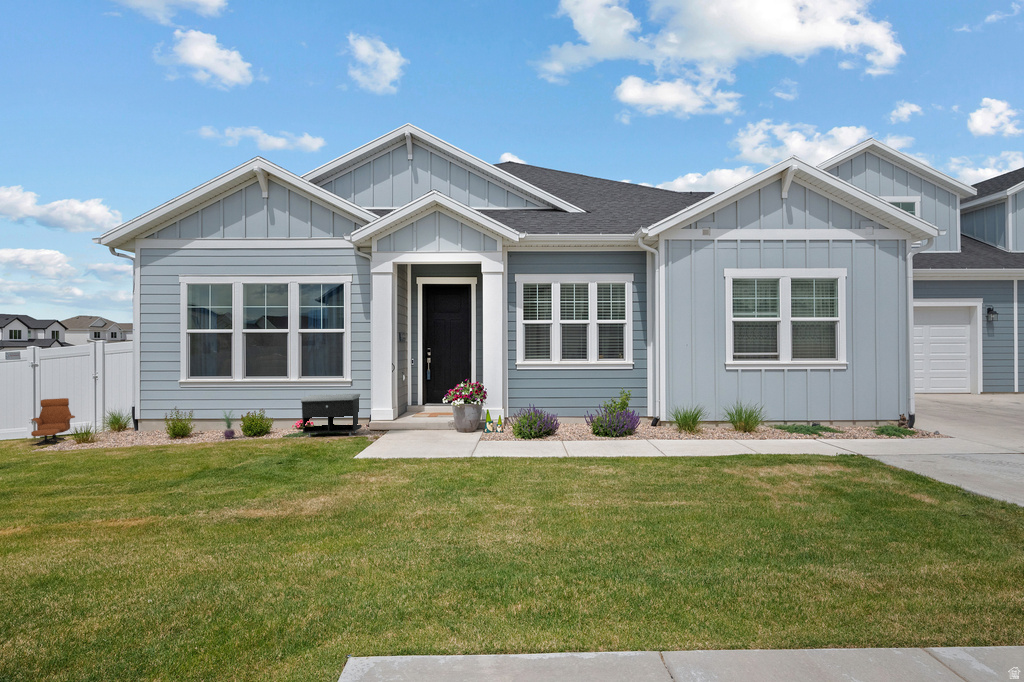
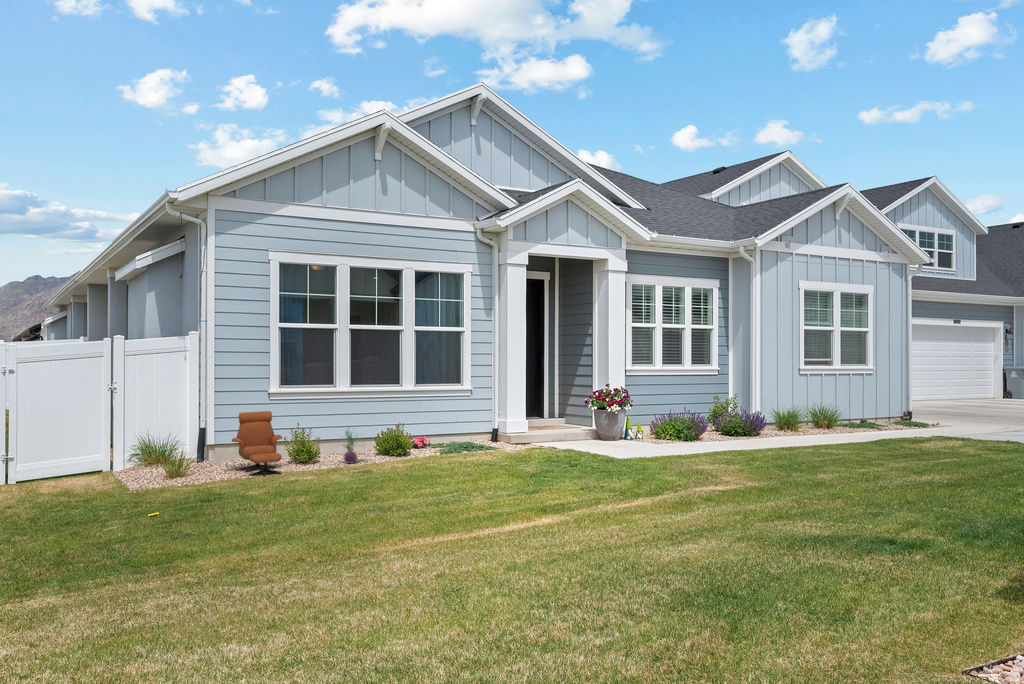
storage bench: present [301,394,362,437] -> none [430,403,500,456]
lounge chair: present [31,398,75,446] -> present [232,411,282,477]

